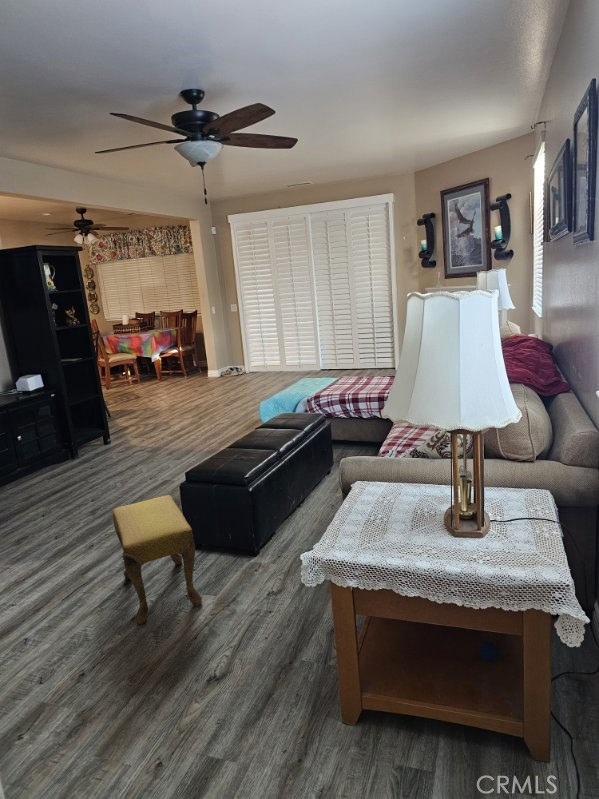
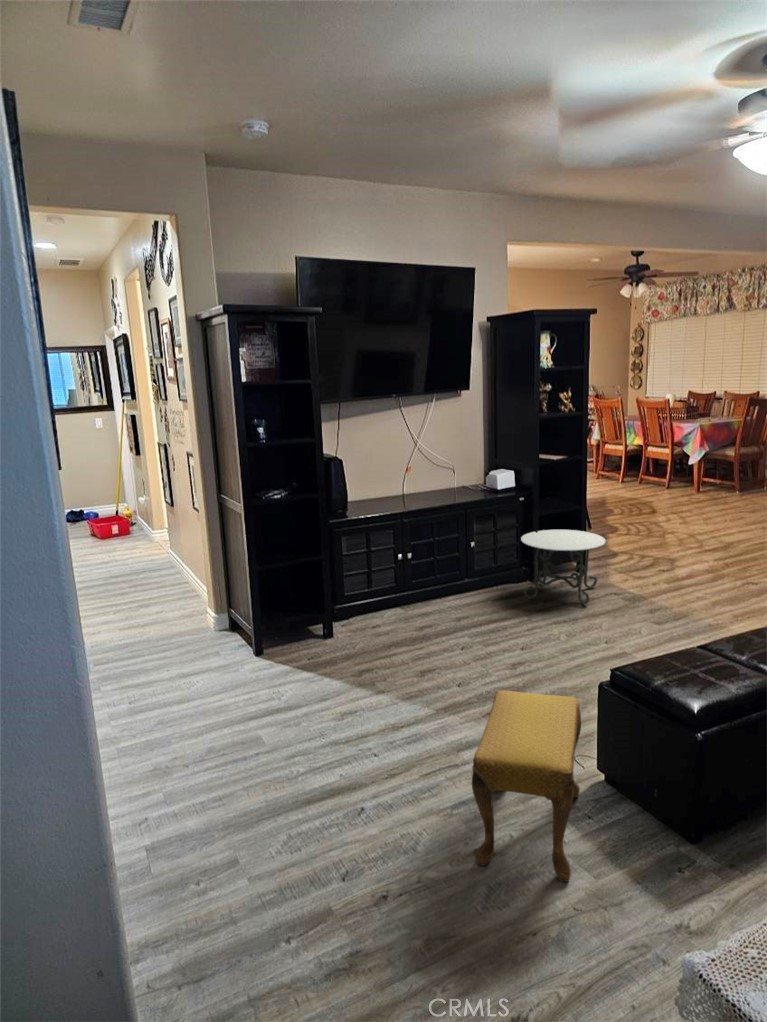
side table: none [60,411,127,470] -> present [521,530,606,604]

